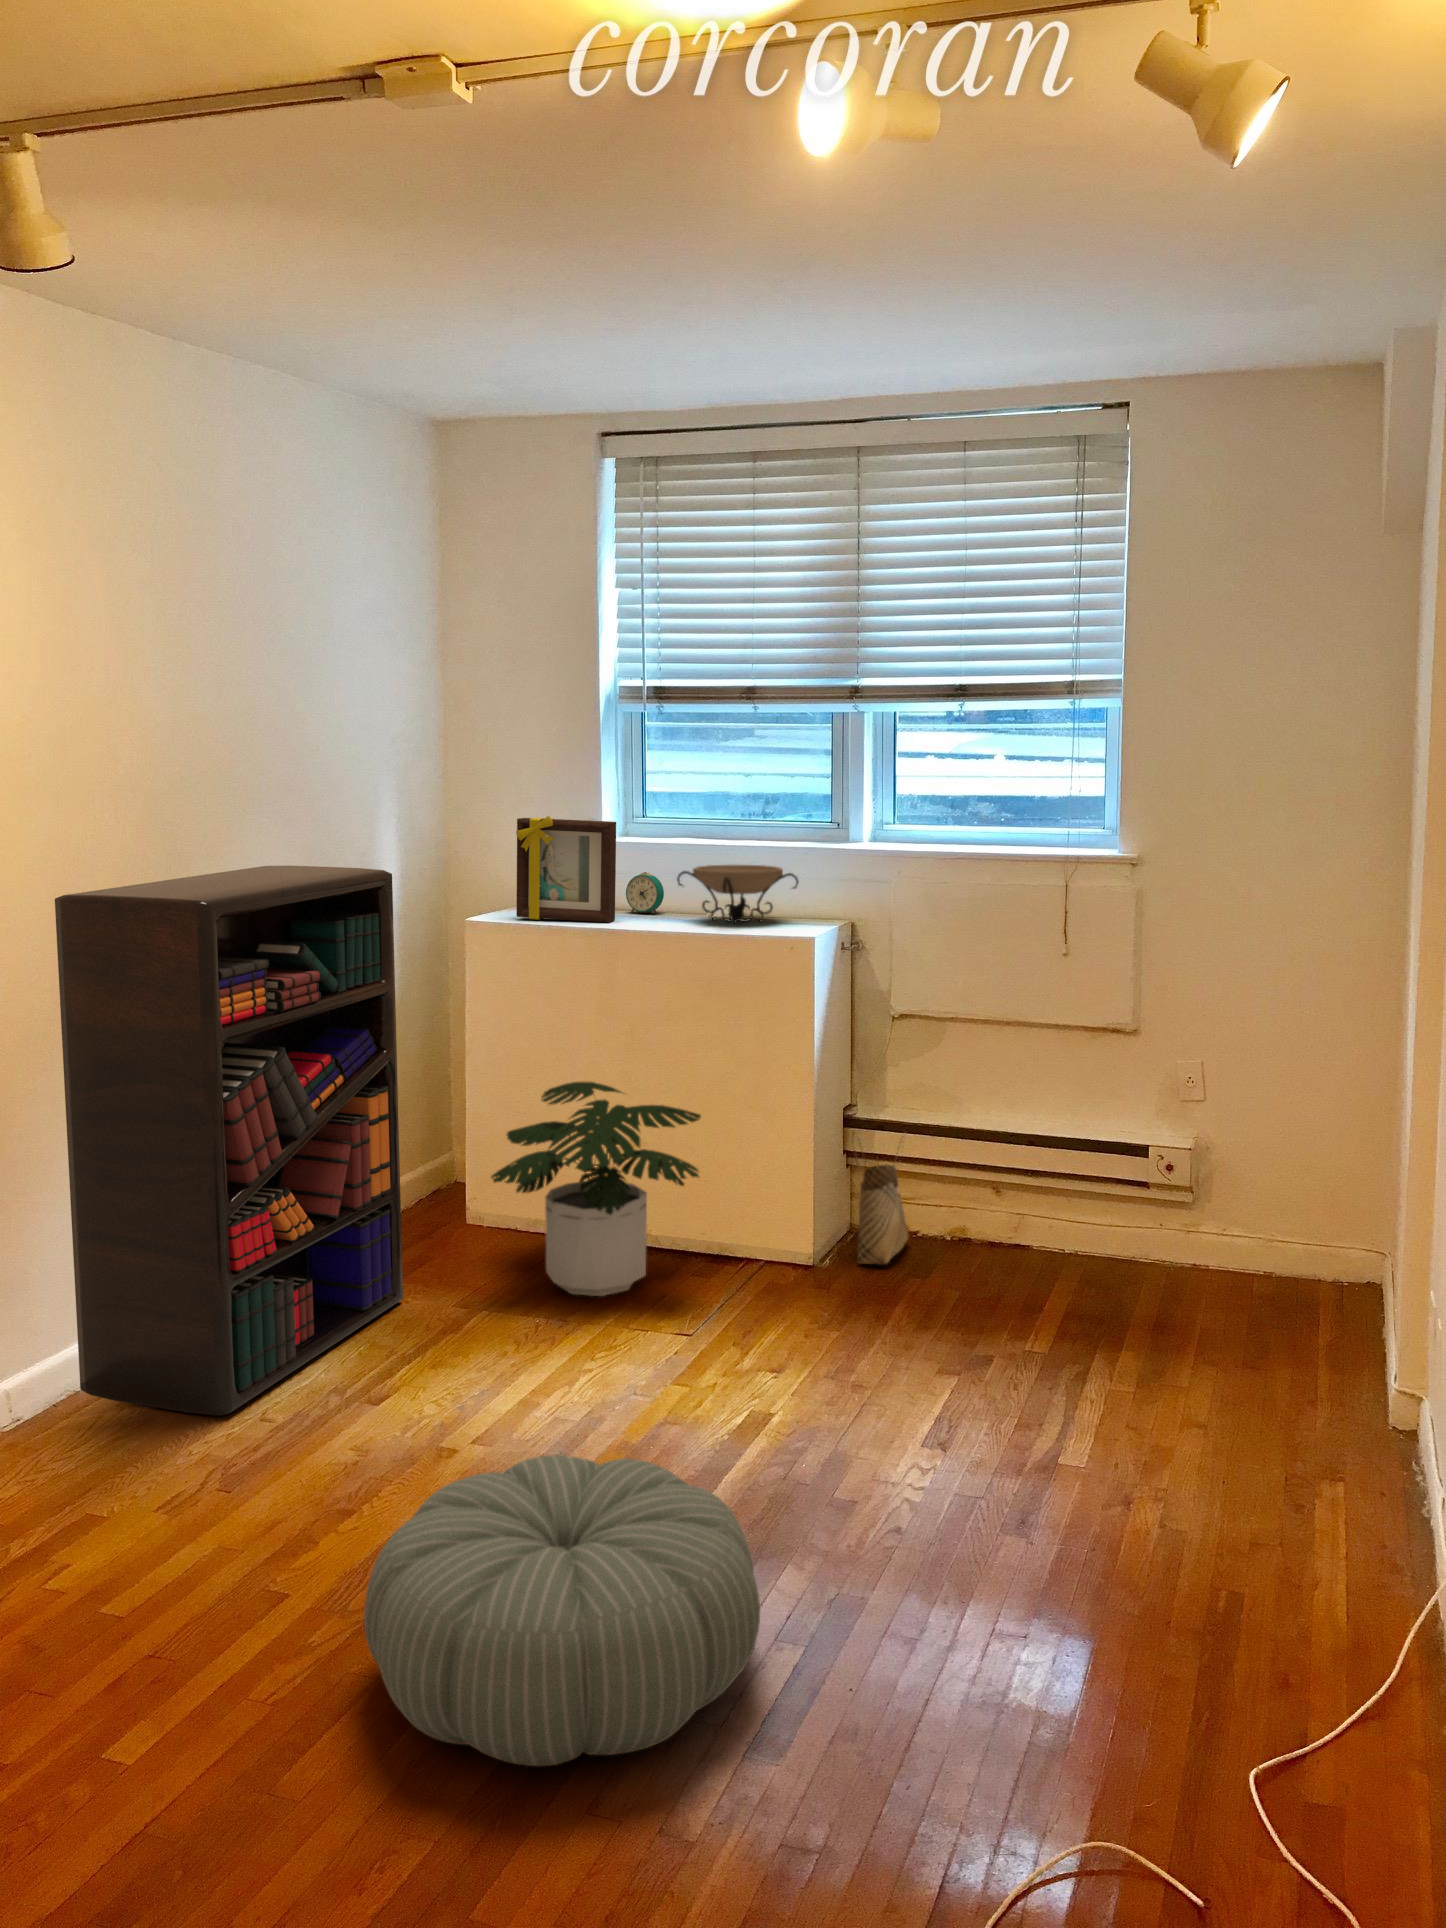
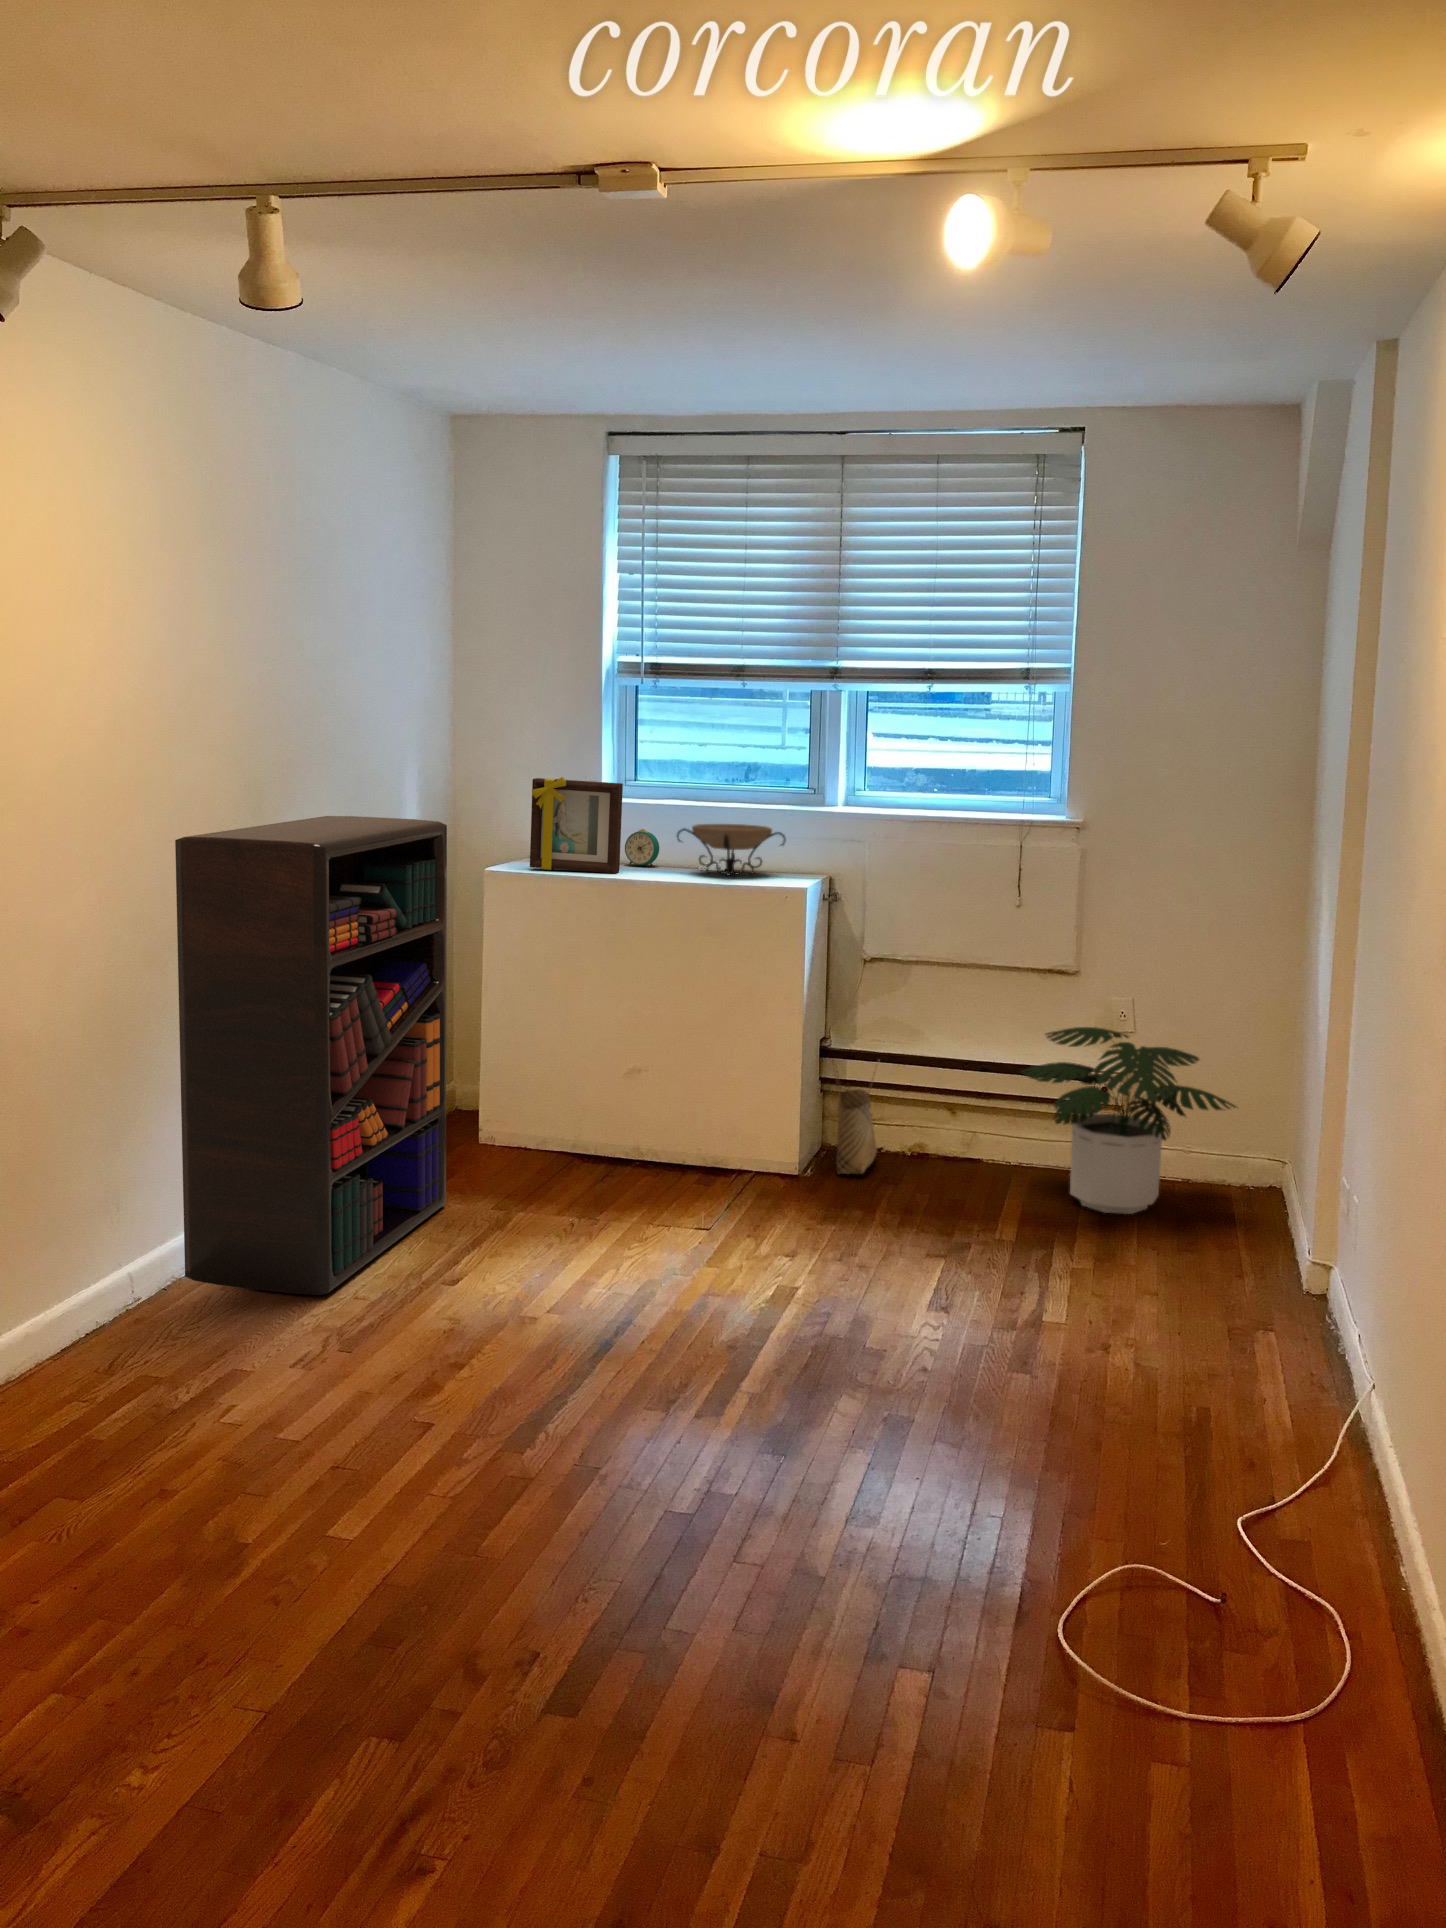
potted plant: present [491,1081,701,1296] -> present [1020,1027,1236,1214]
pouf: present [364,1456,760,1766] -> none [528,1306,849,1533]

